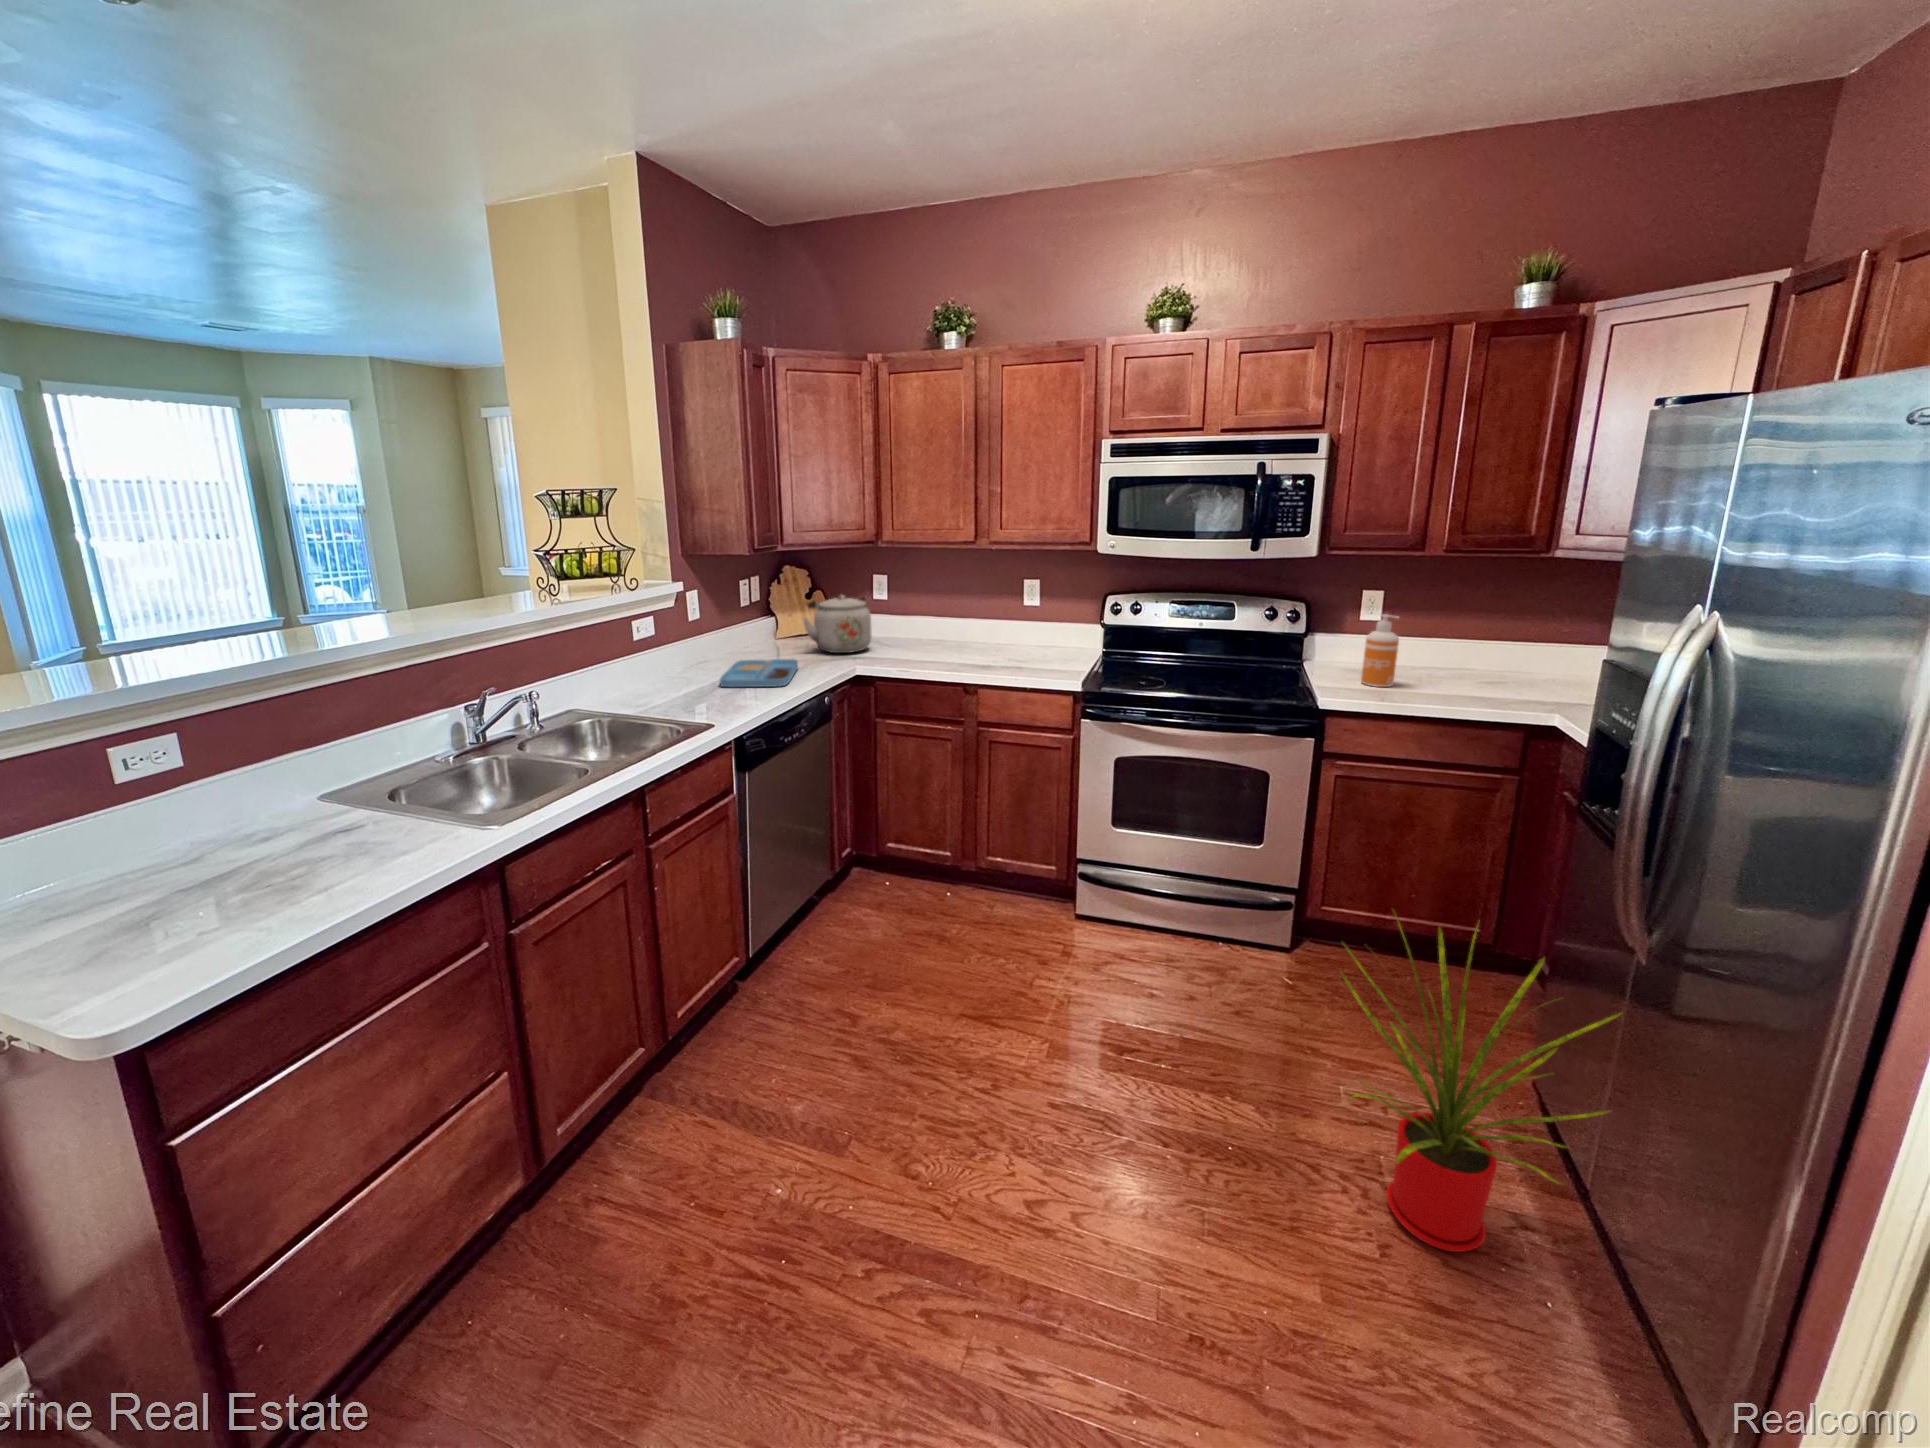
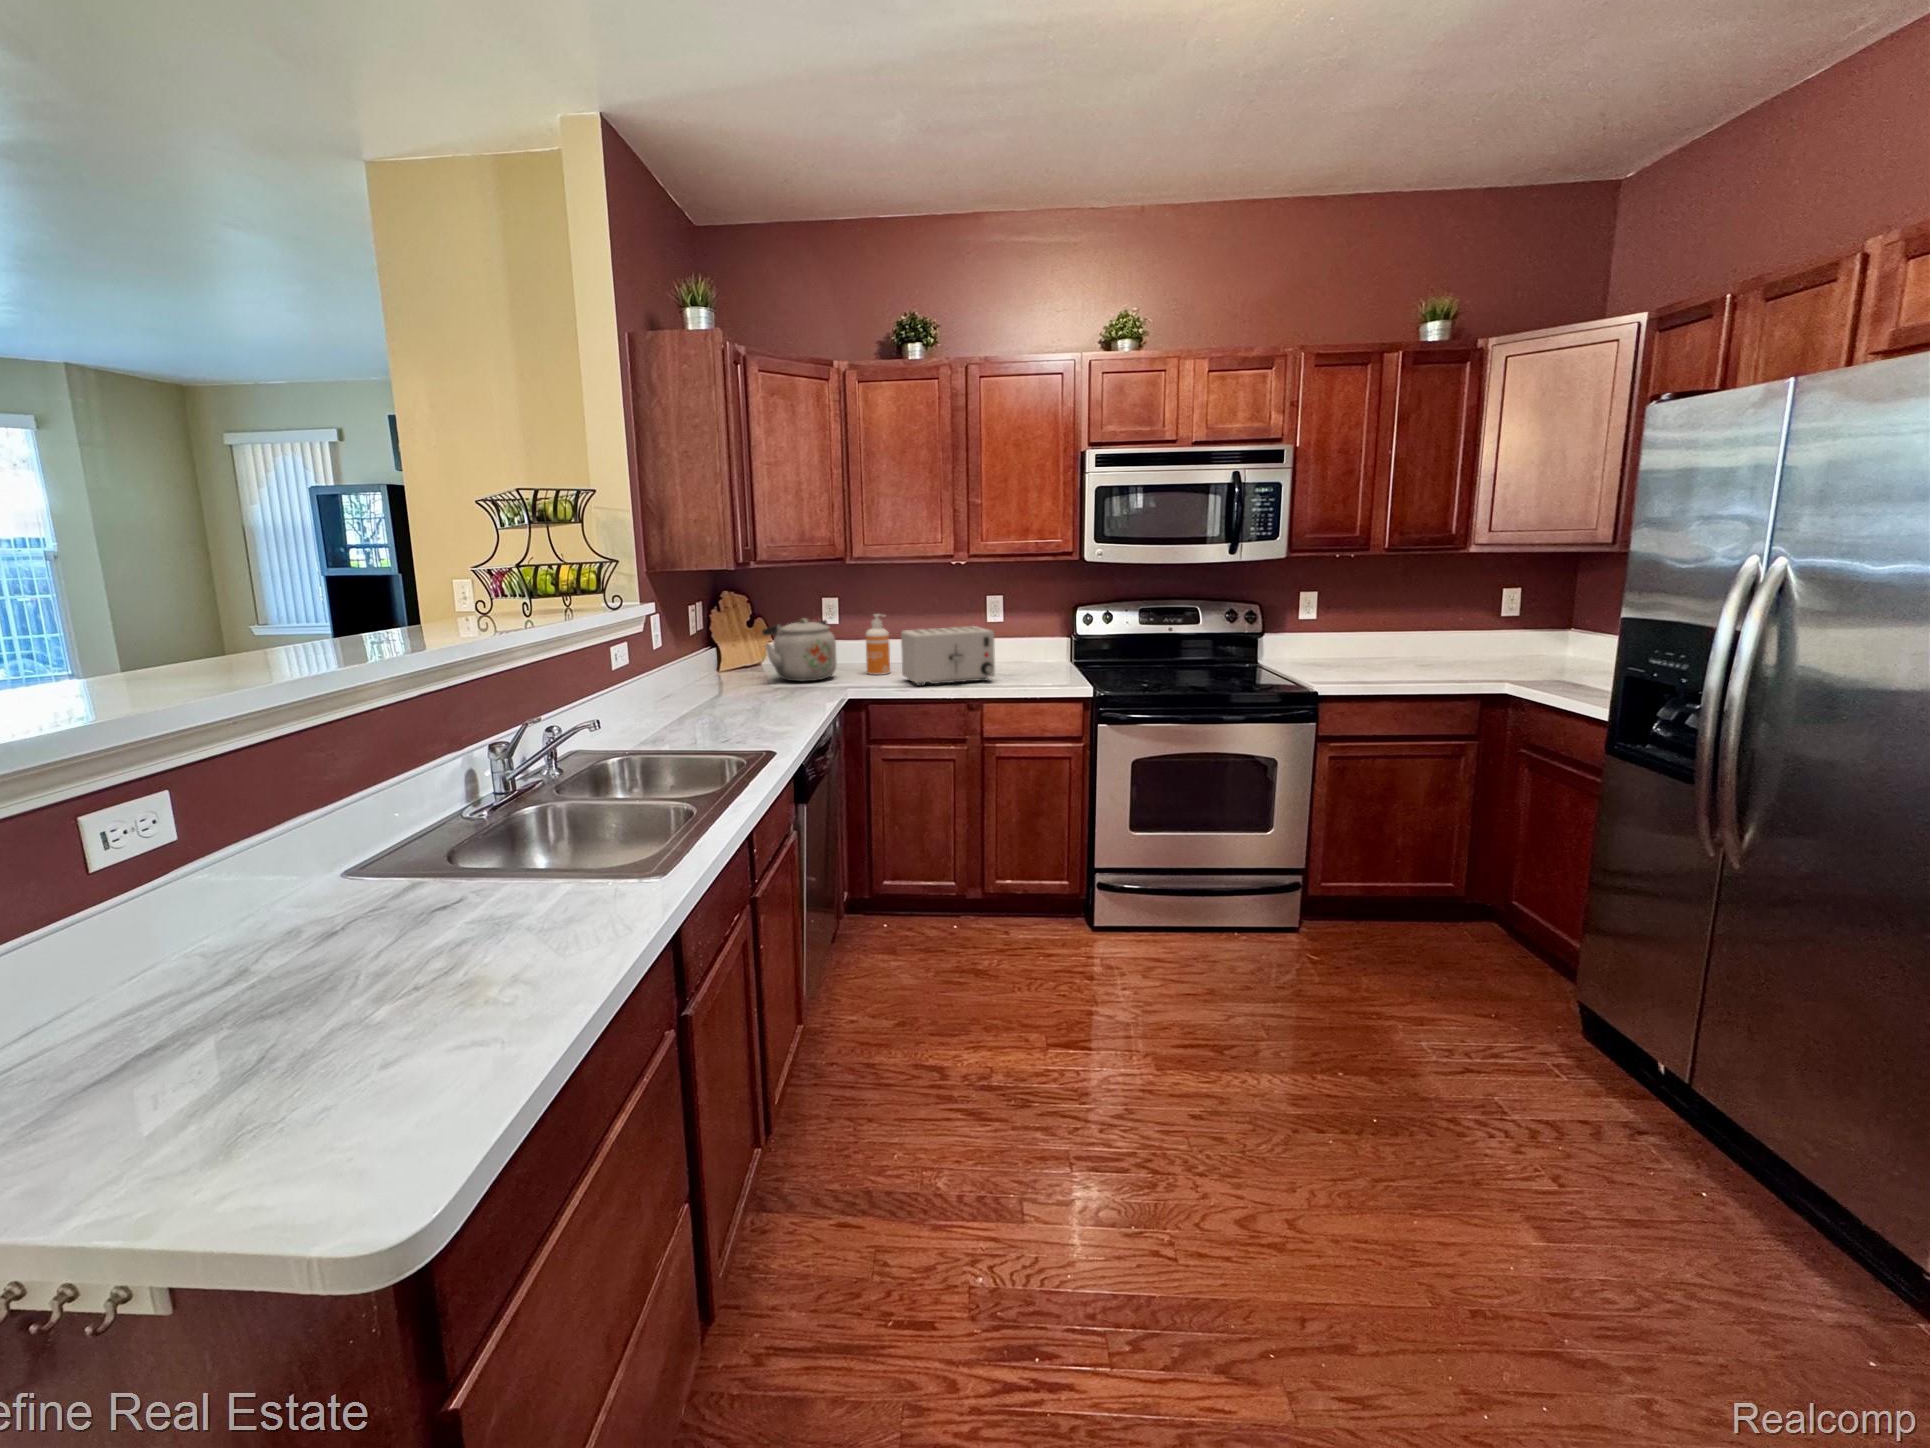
toaster: none [923,611,1005,666] -> present [901,626,995,686]
soap dispenser: present [1361,614,1399,687] -> present [866,614,890,675]
tray: present [720,659,798,687] -> none [711,688,794,719]
house plant: present [1341,917,1621,1252] -> none [1450,852,1732,1166]

